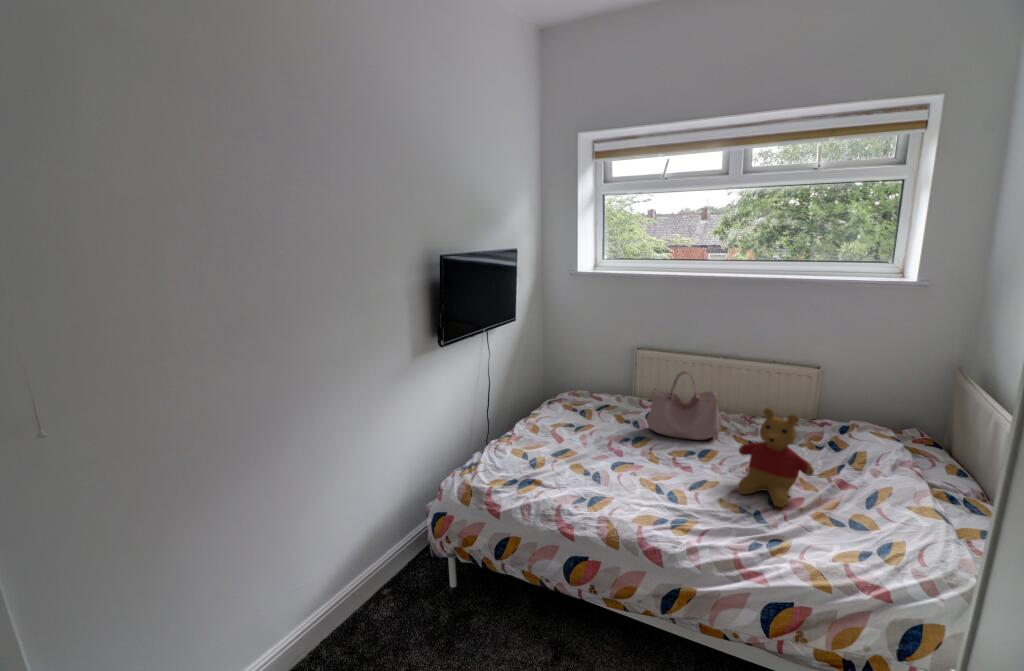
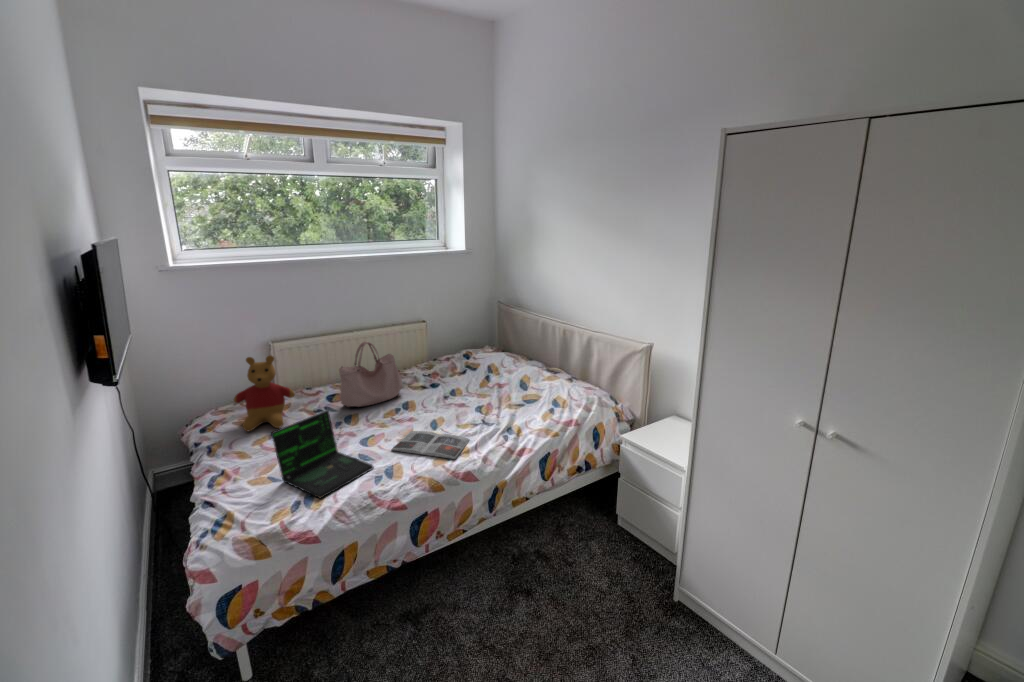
stuffed bear: present [738,408,814,507] -> present [234,356,295,431]
laptop: none [530,418,604,490] -> present [271,410,374,498]
magazine: none [626,478,711,529] -> present [392,431,470,459]

